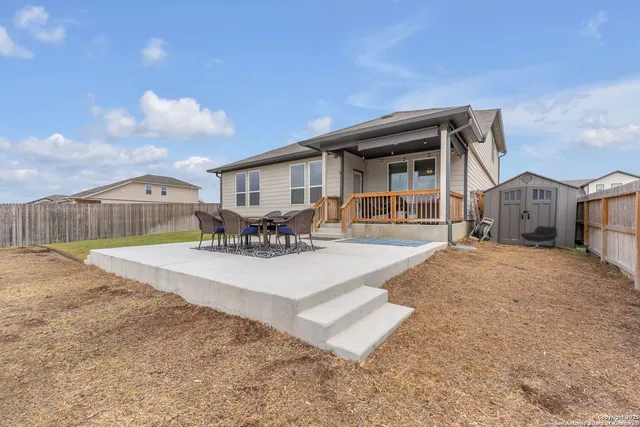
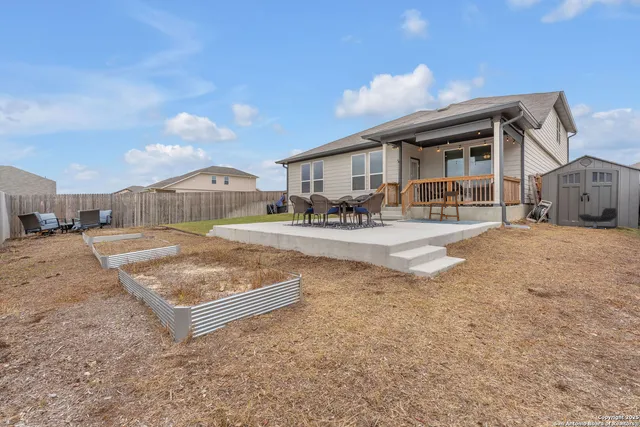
bench: none [371,207,404,242] -> present [429,191,459,221]

